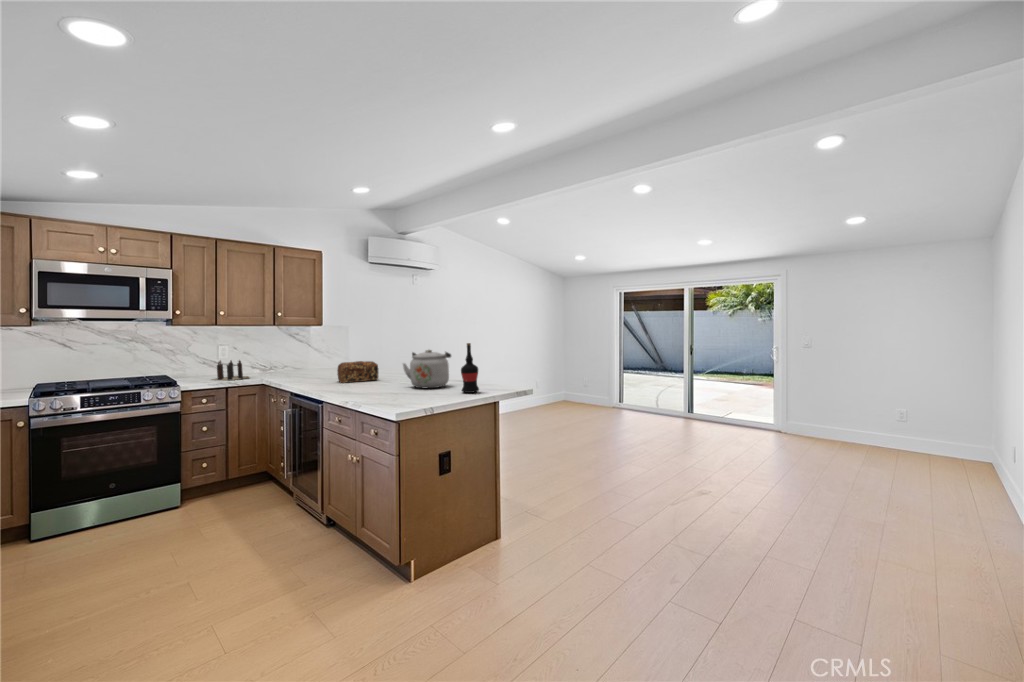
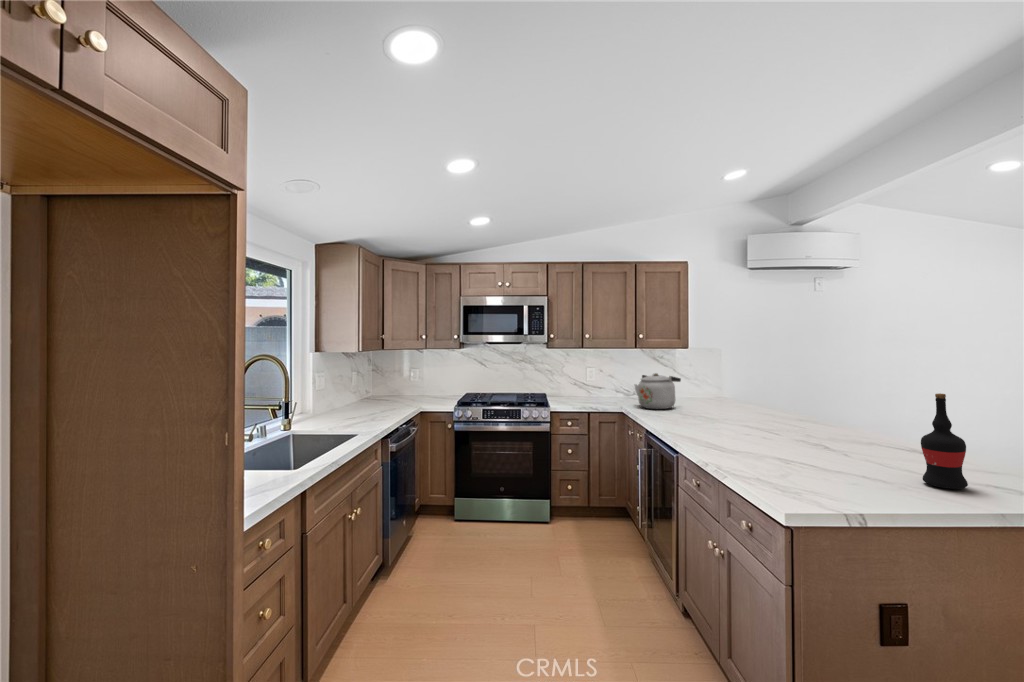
kettle: present [403,350,451,388] -> present [634,373,681,409]
candle: present [212,360,249,381] -> none [575,383,621,405]
bread loaf: present [337,361,378,383] -> none [701,397,758,425]

